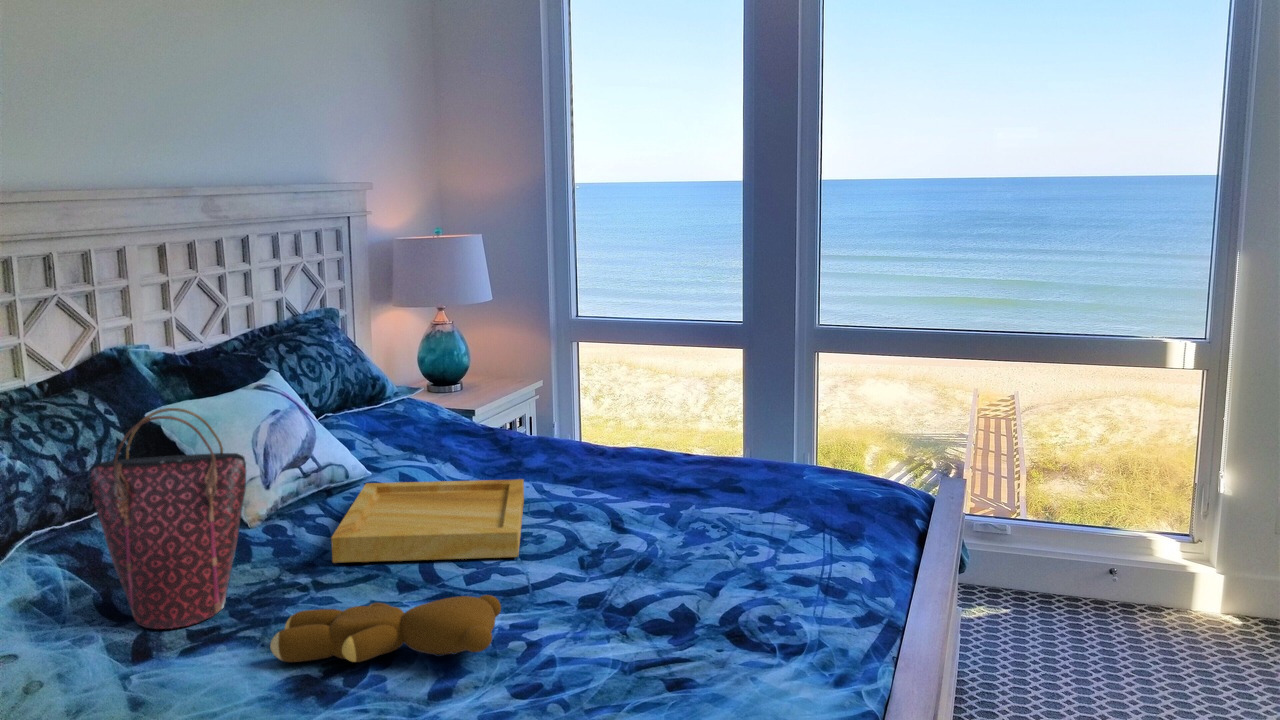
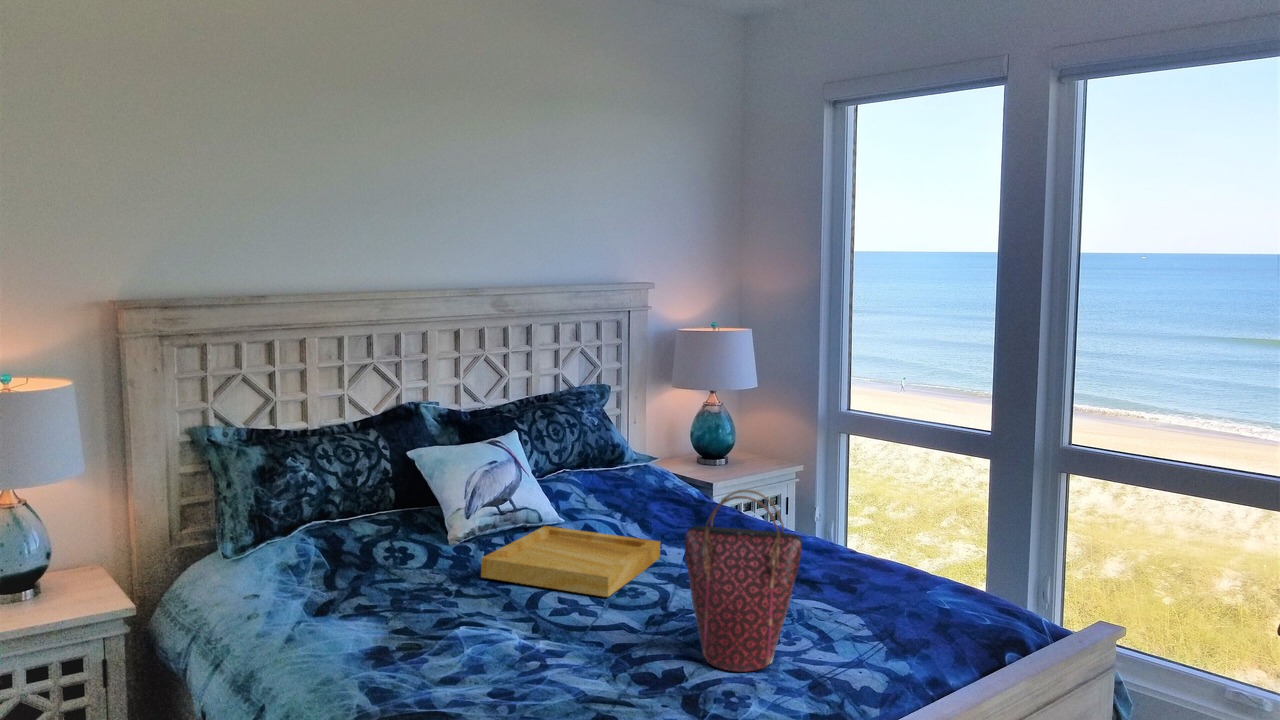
handbag: present [90,408,246,629] -> present [685,490,802,672]
teddy bear: present [270,595,501,662] -> none [389,600,542,649]

